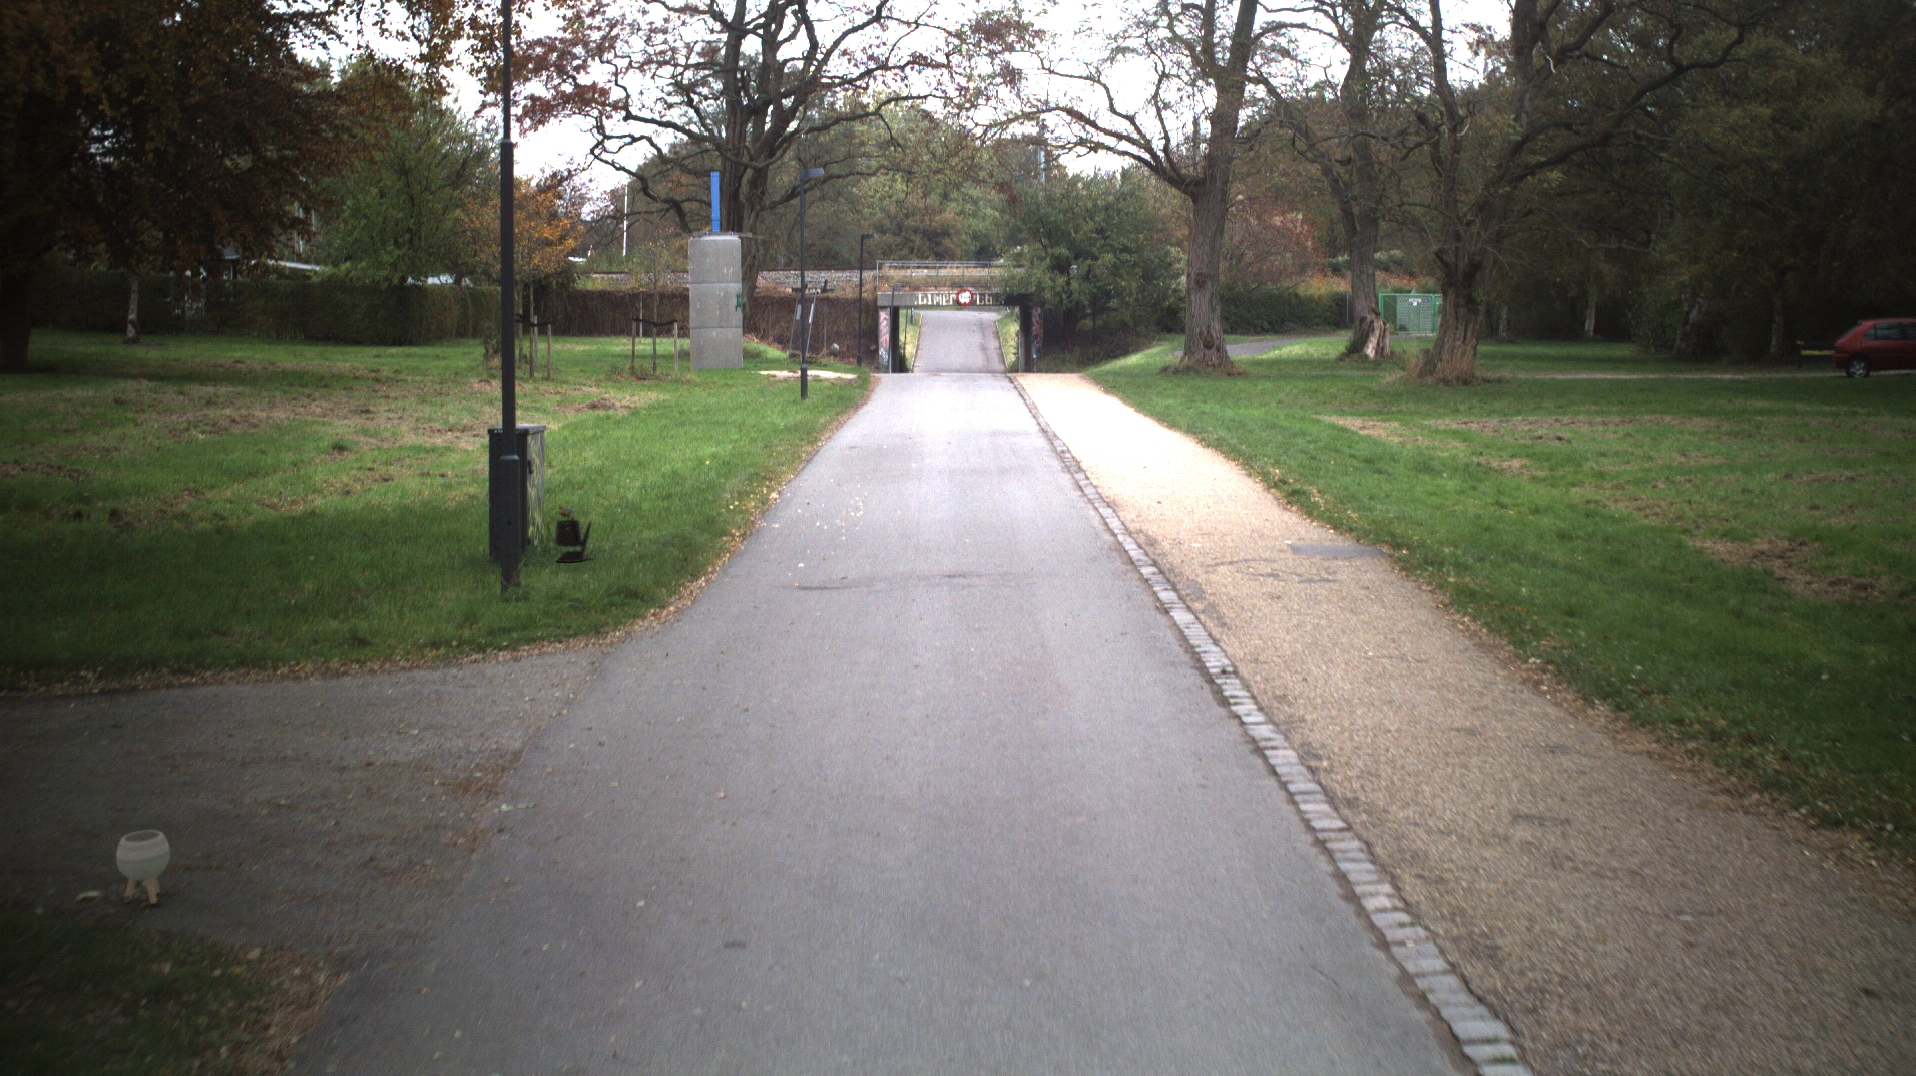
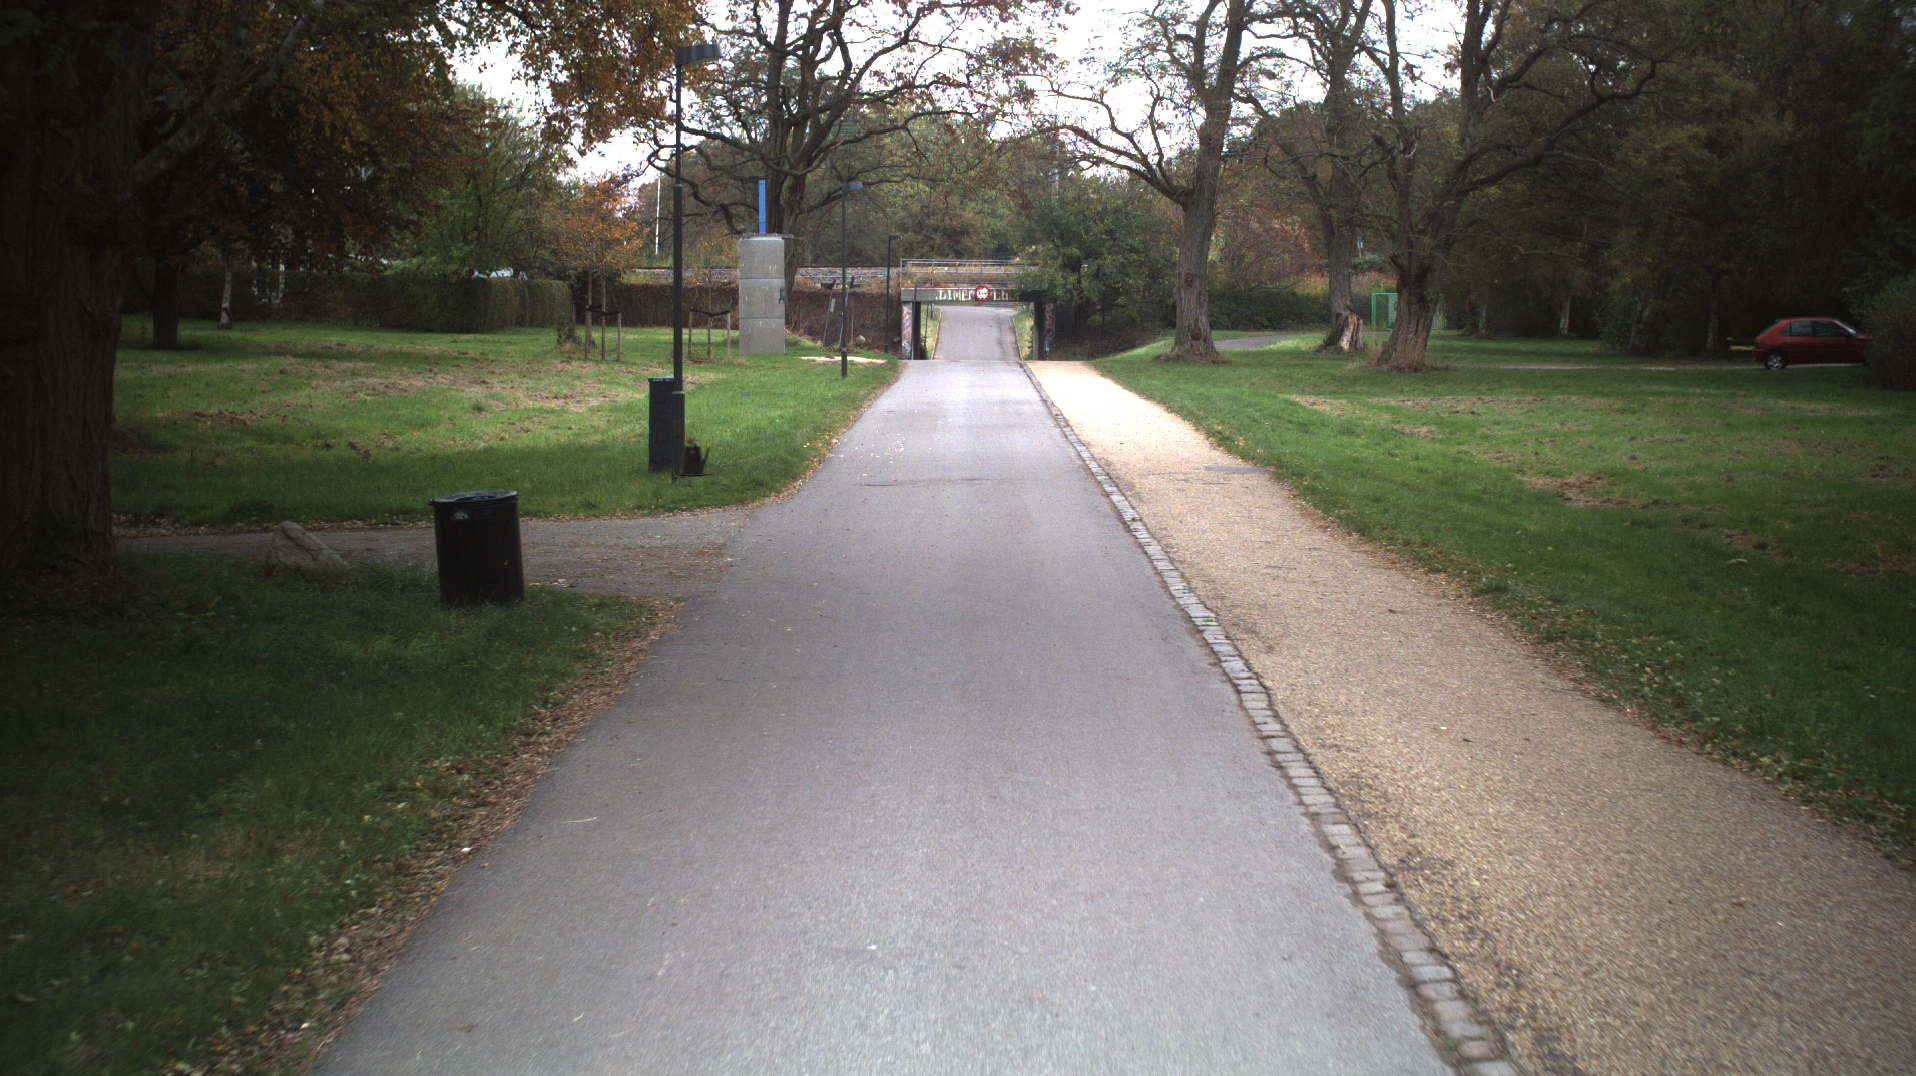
planter: present [116,830,170,904] -> none [522,568,549,606]

